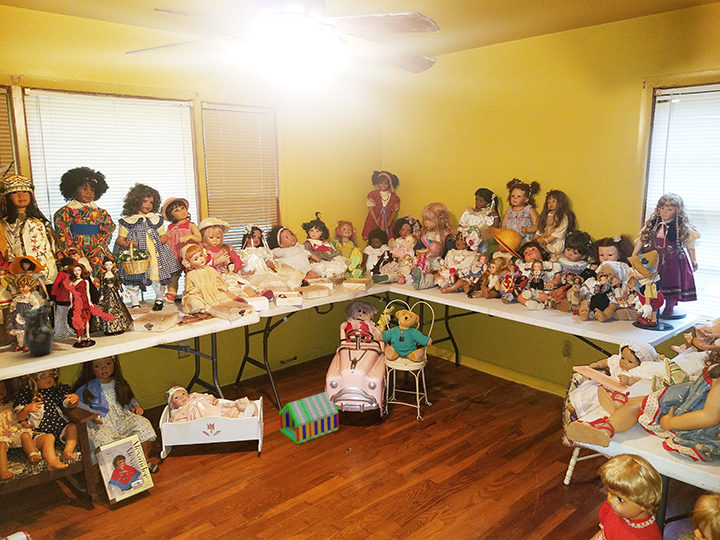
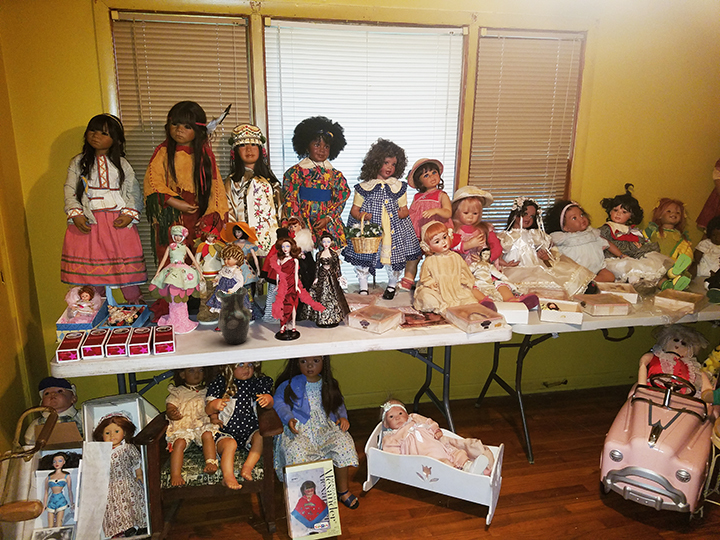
toy house: present [279,392,339,444] -> none [524,458,618,527]

